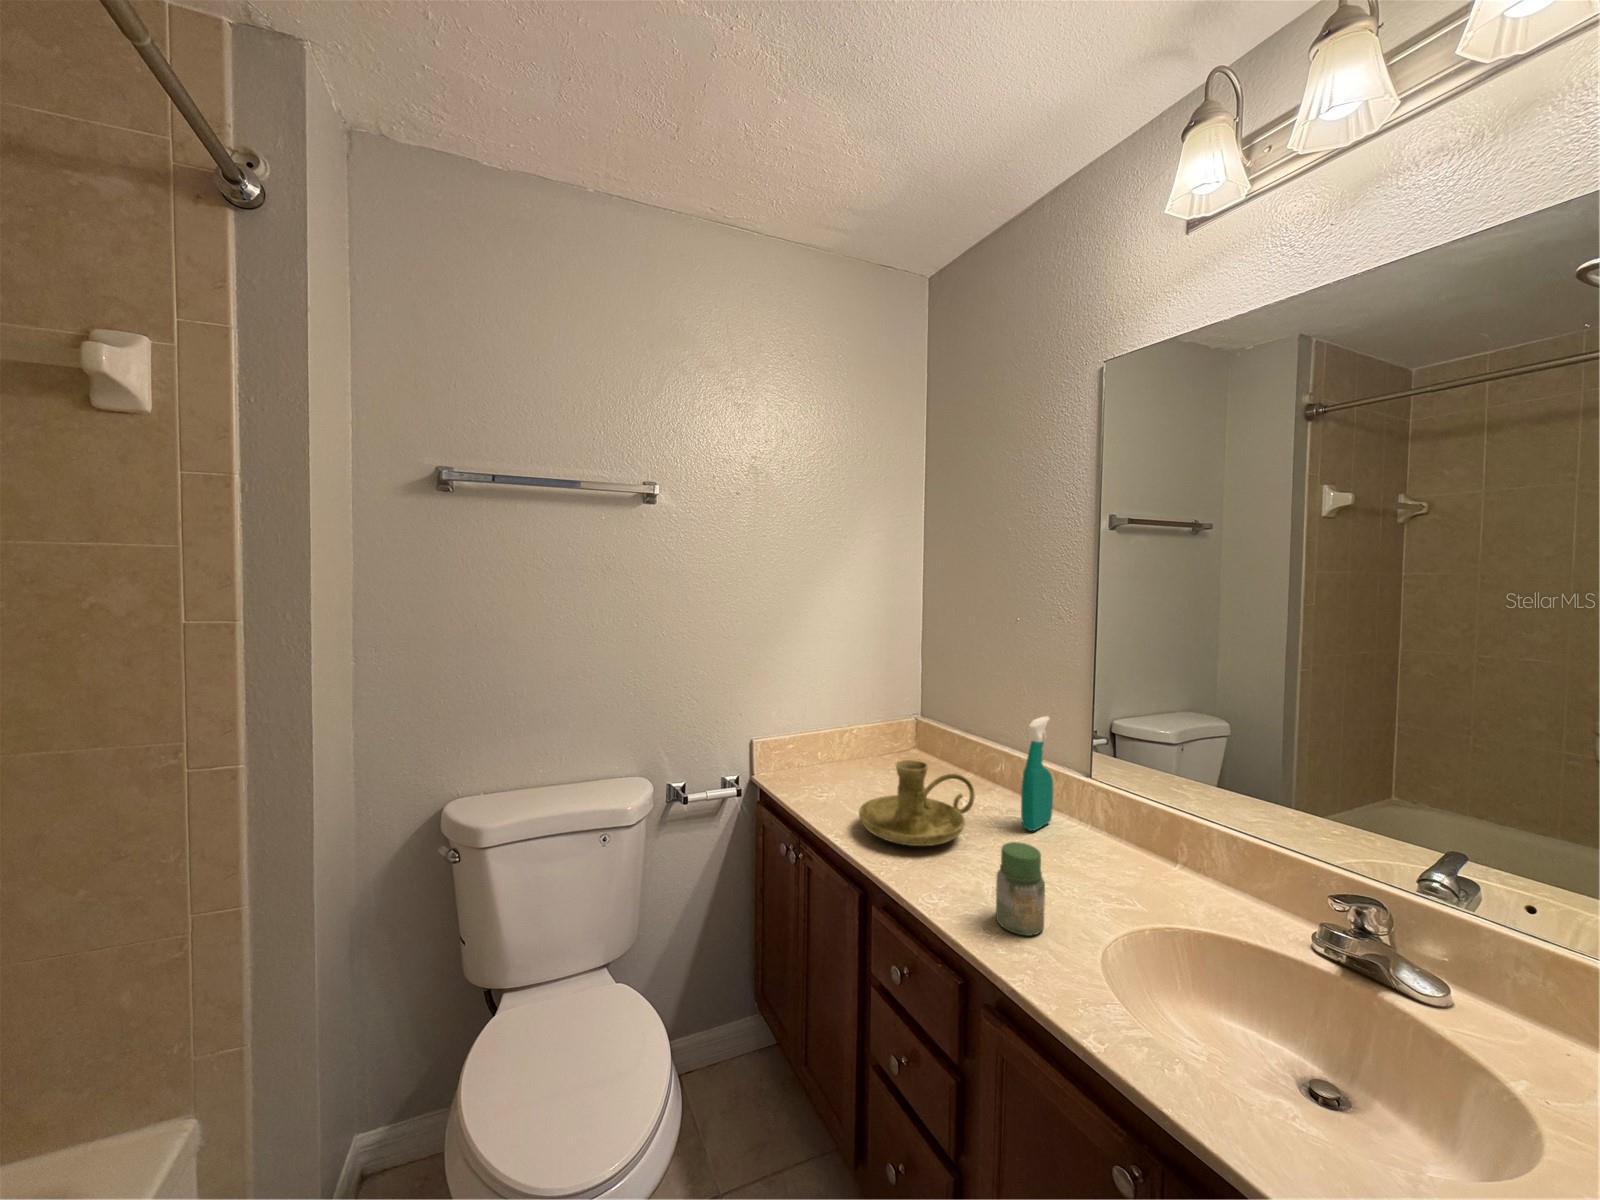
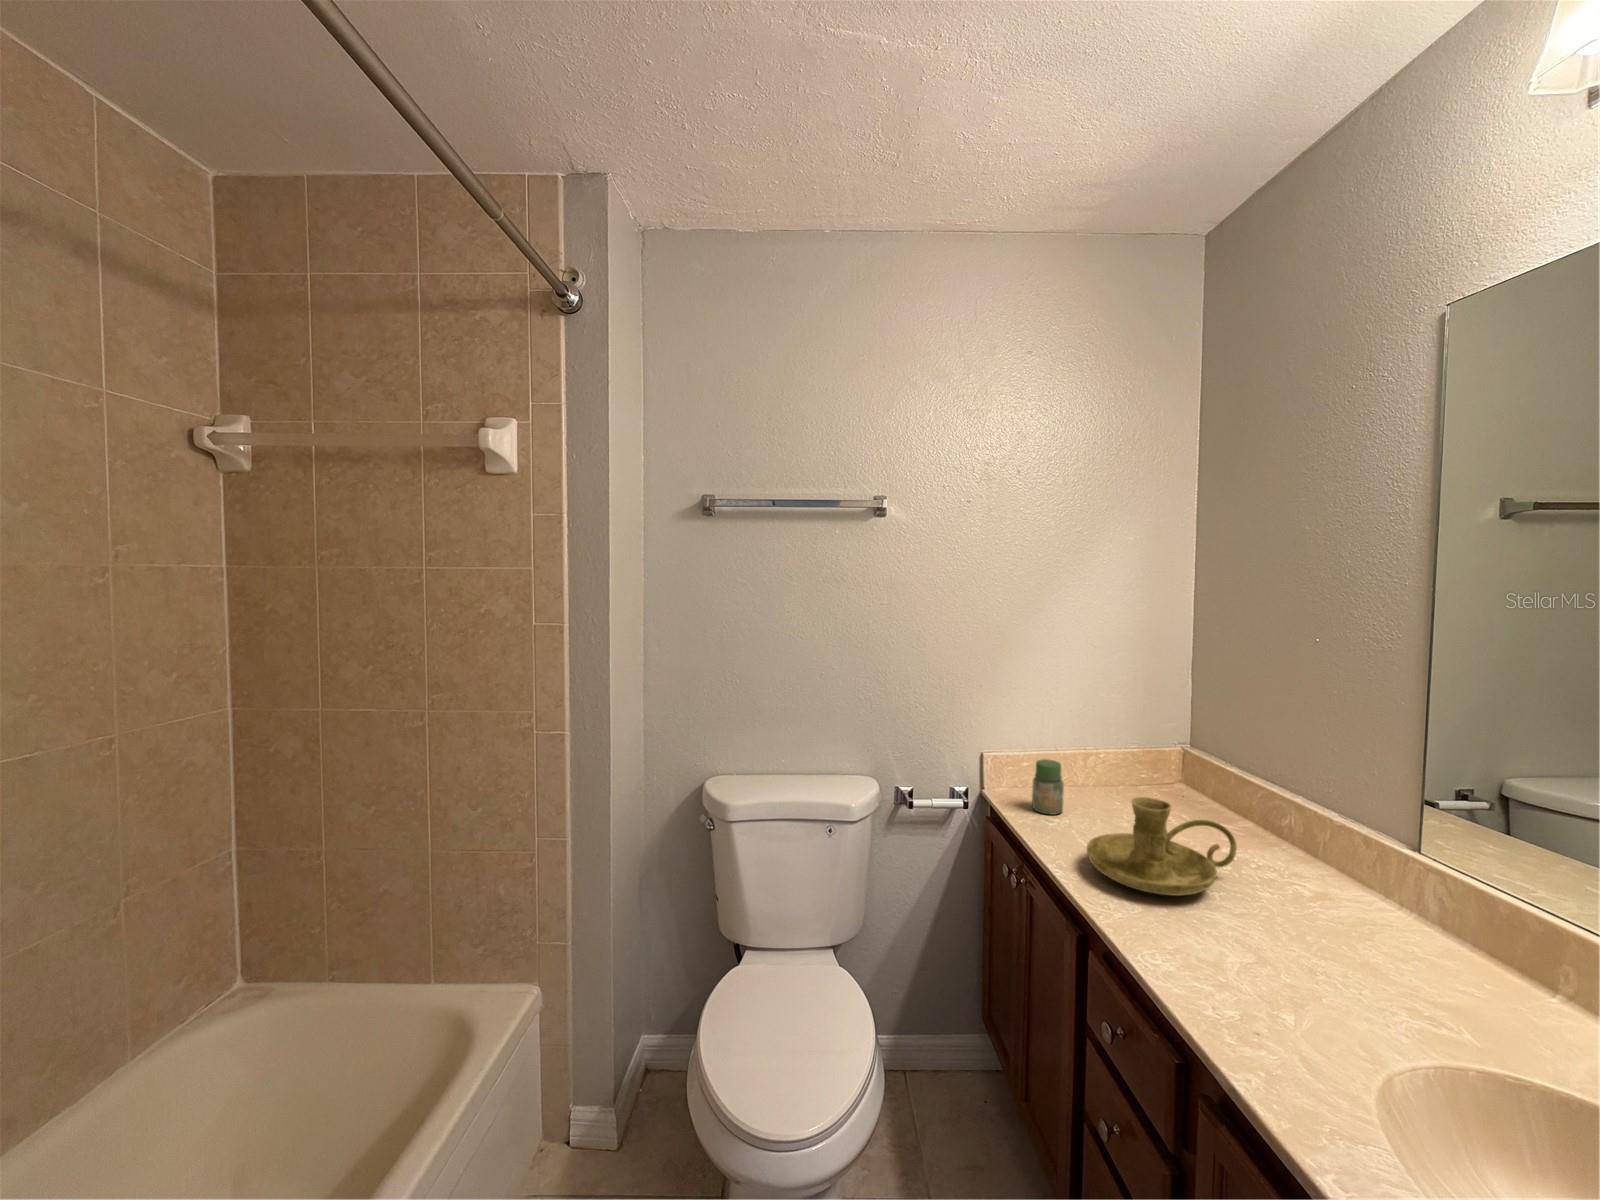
spray bottle: present [1021,717,1053,831] -> none [1299,767,1352,902]
jar: present [996,842,1045,936] -> present [1032,759,1064,815]

